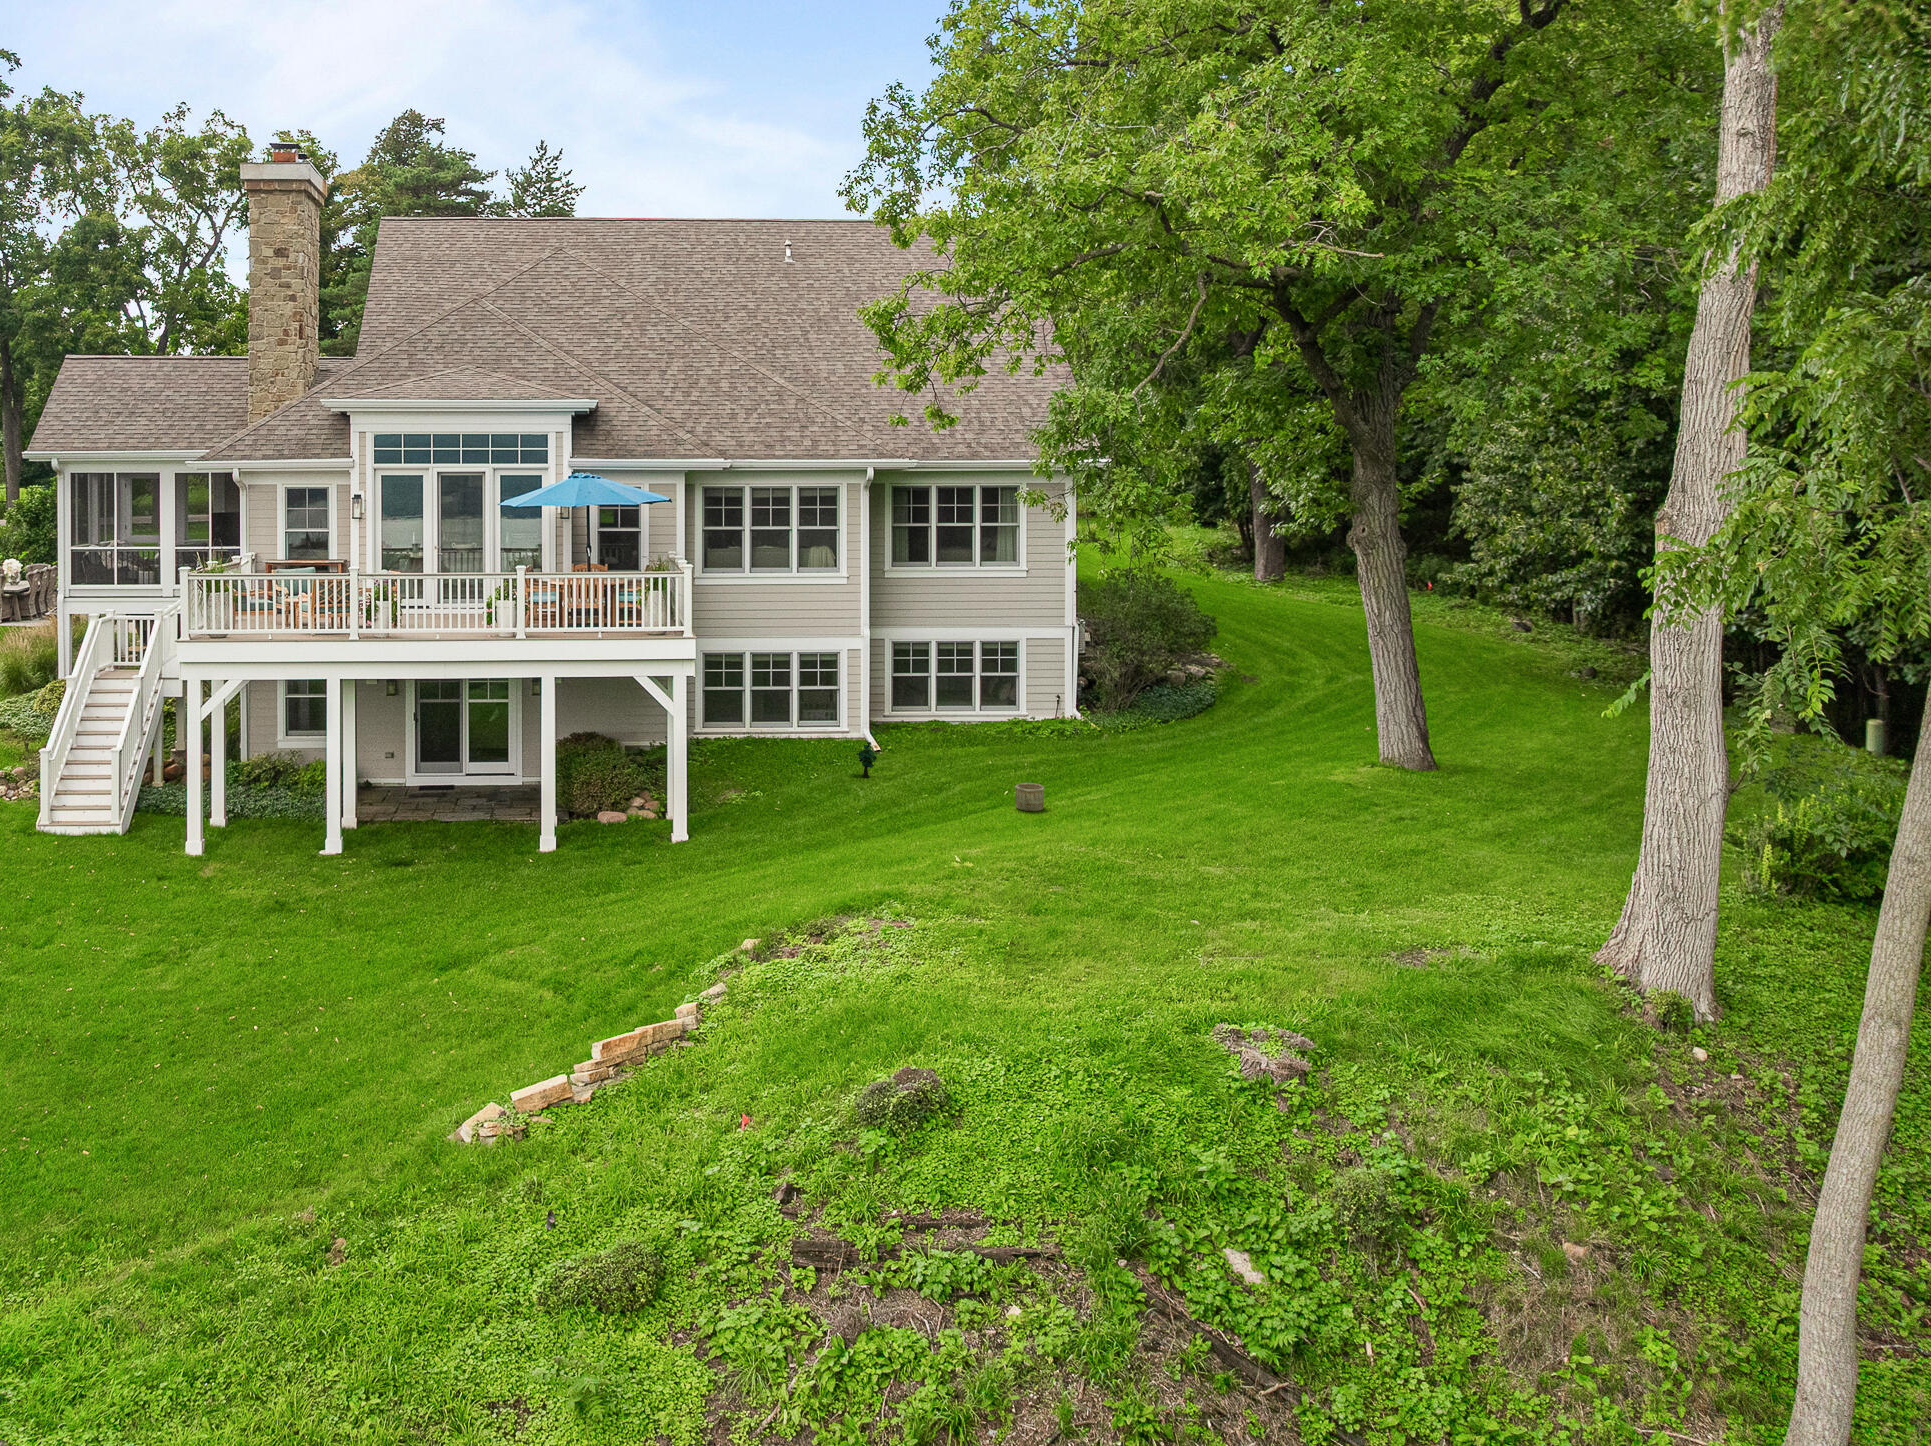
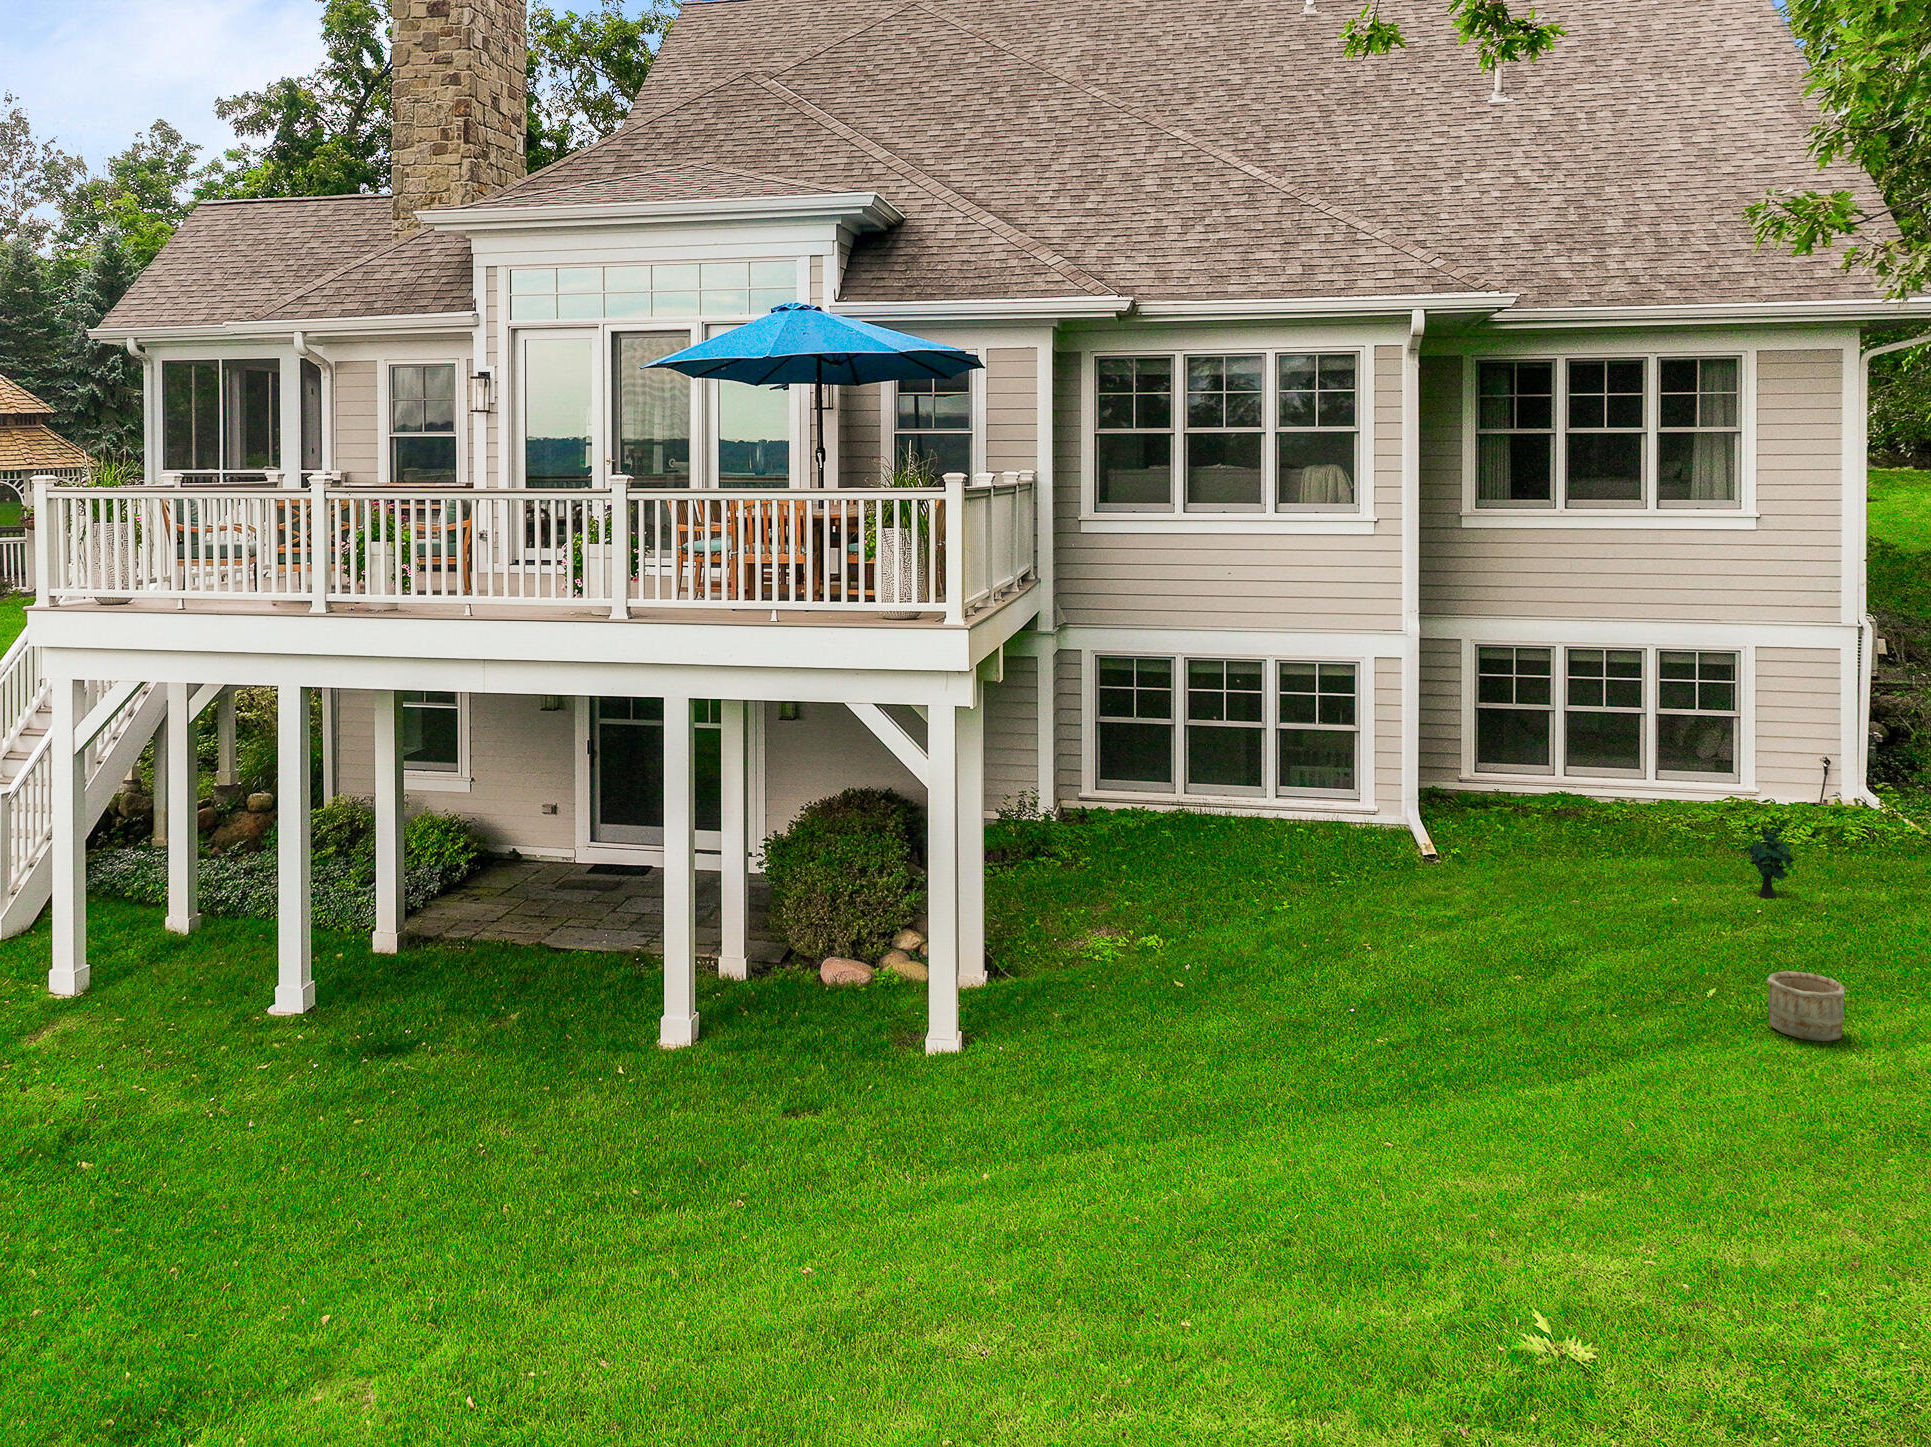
decorative plant: present [857,742,877,778] -> present [1743,827,1795,899]

